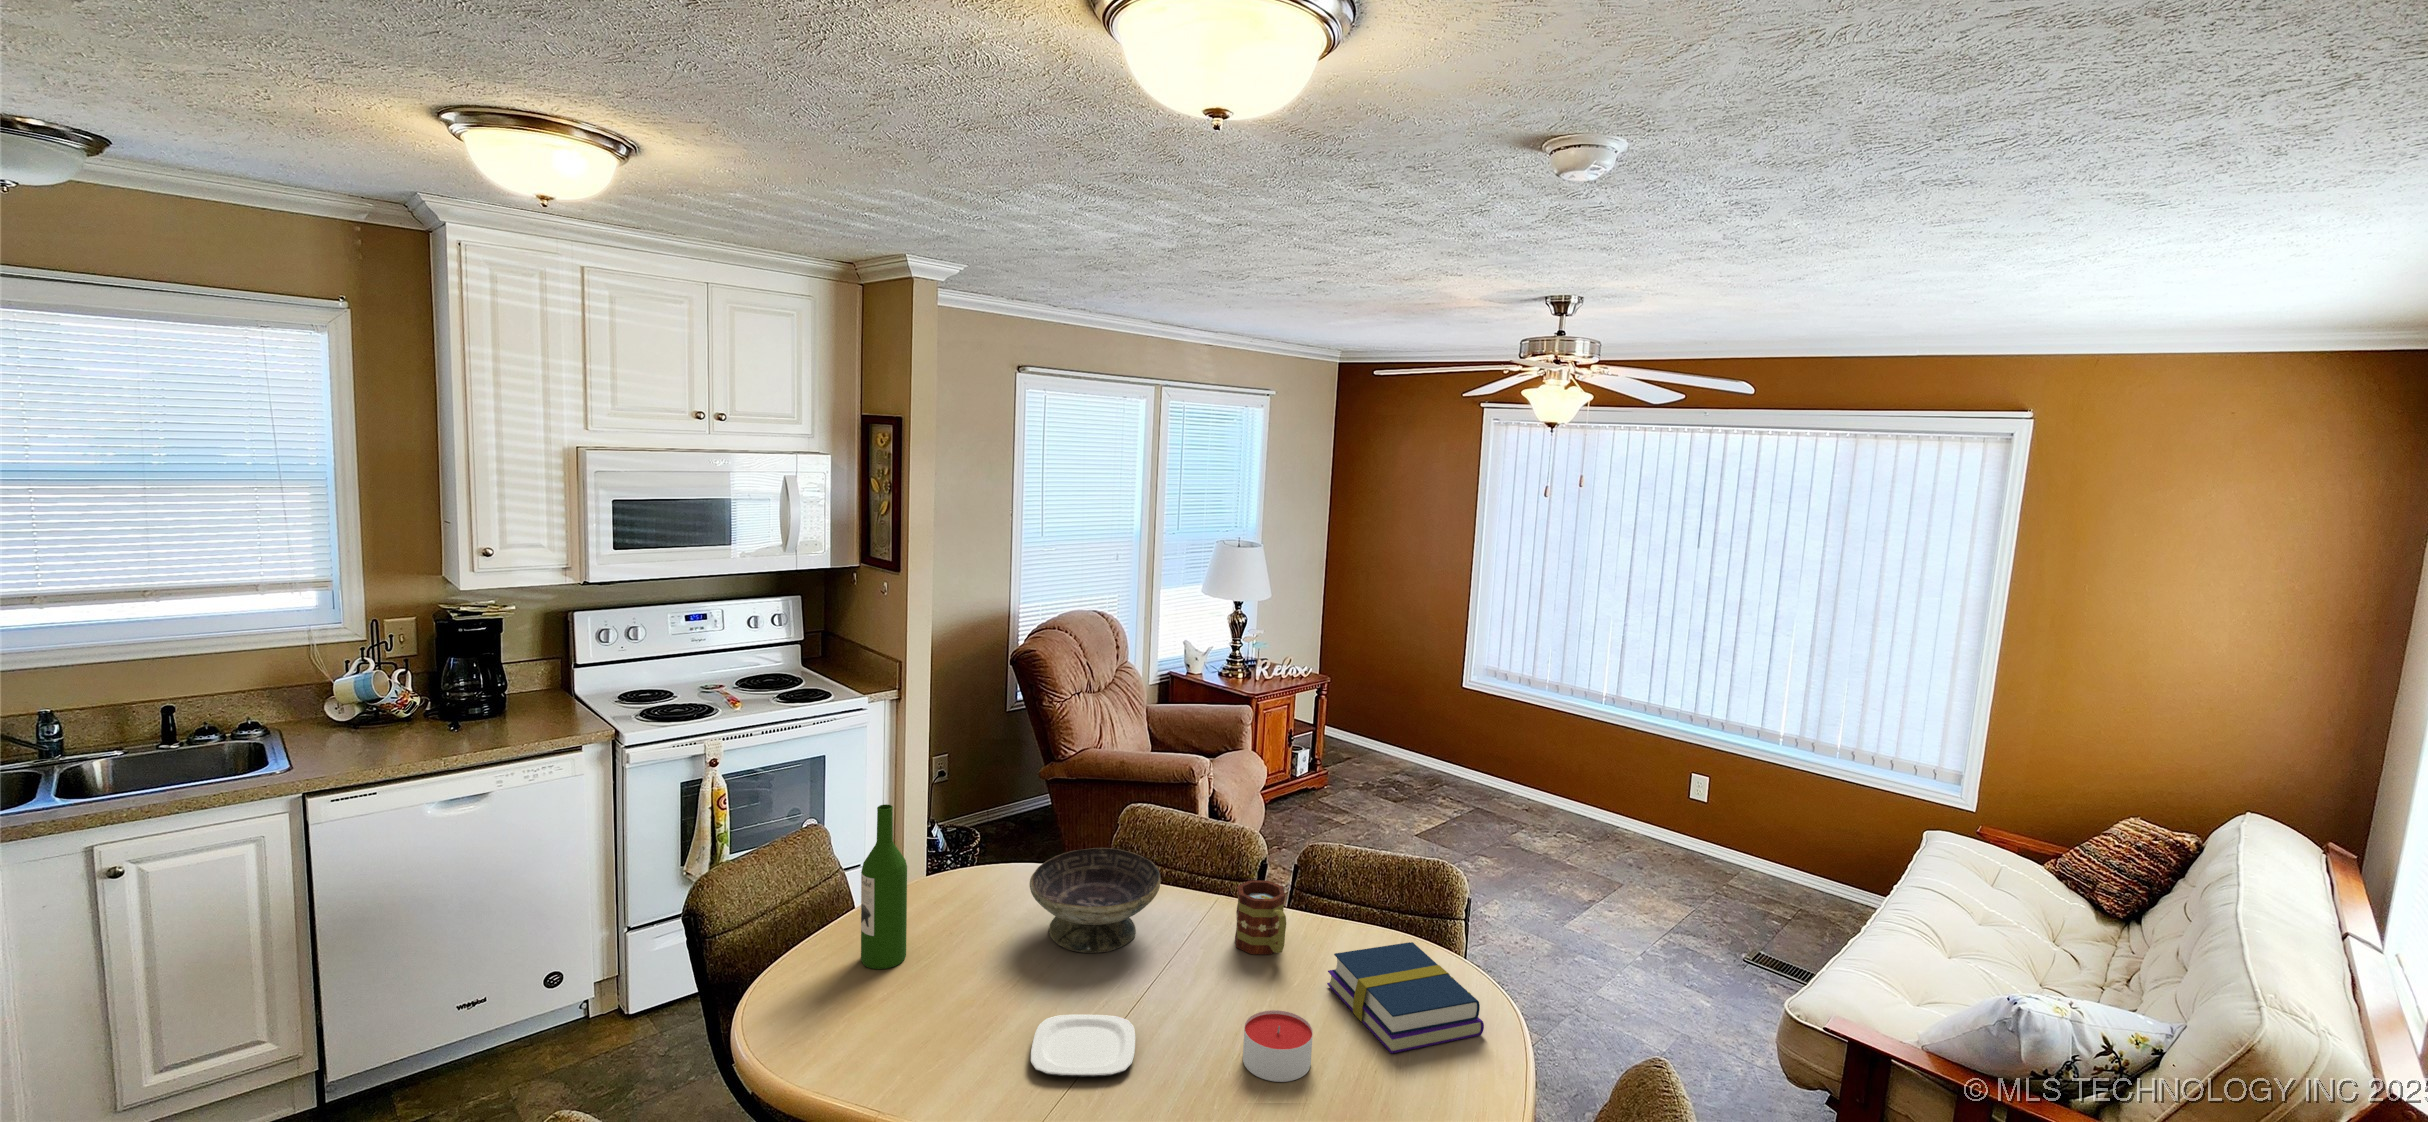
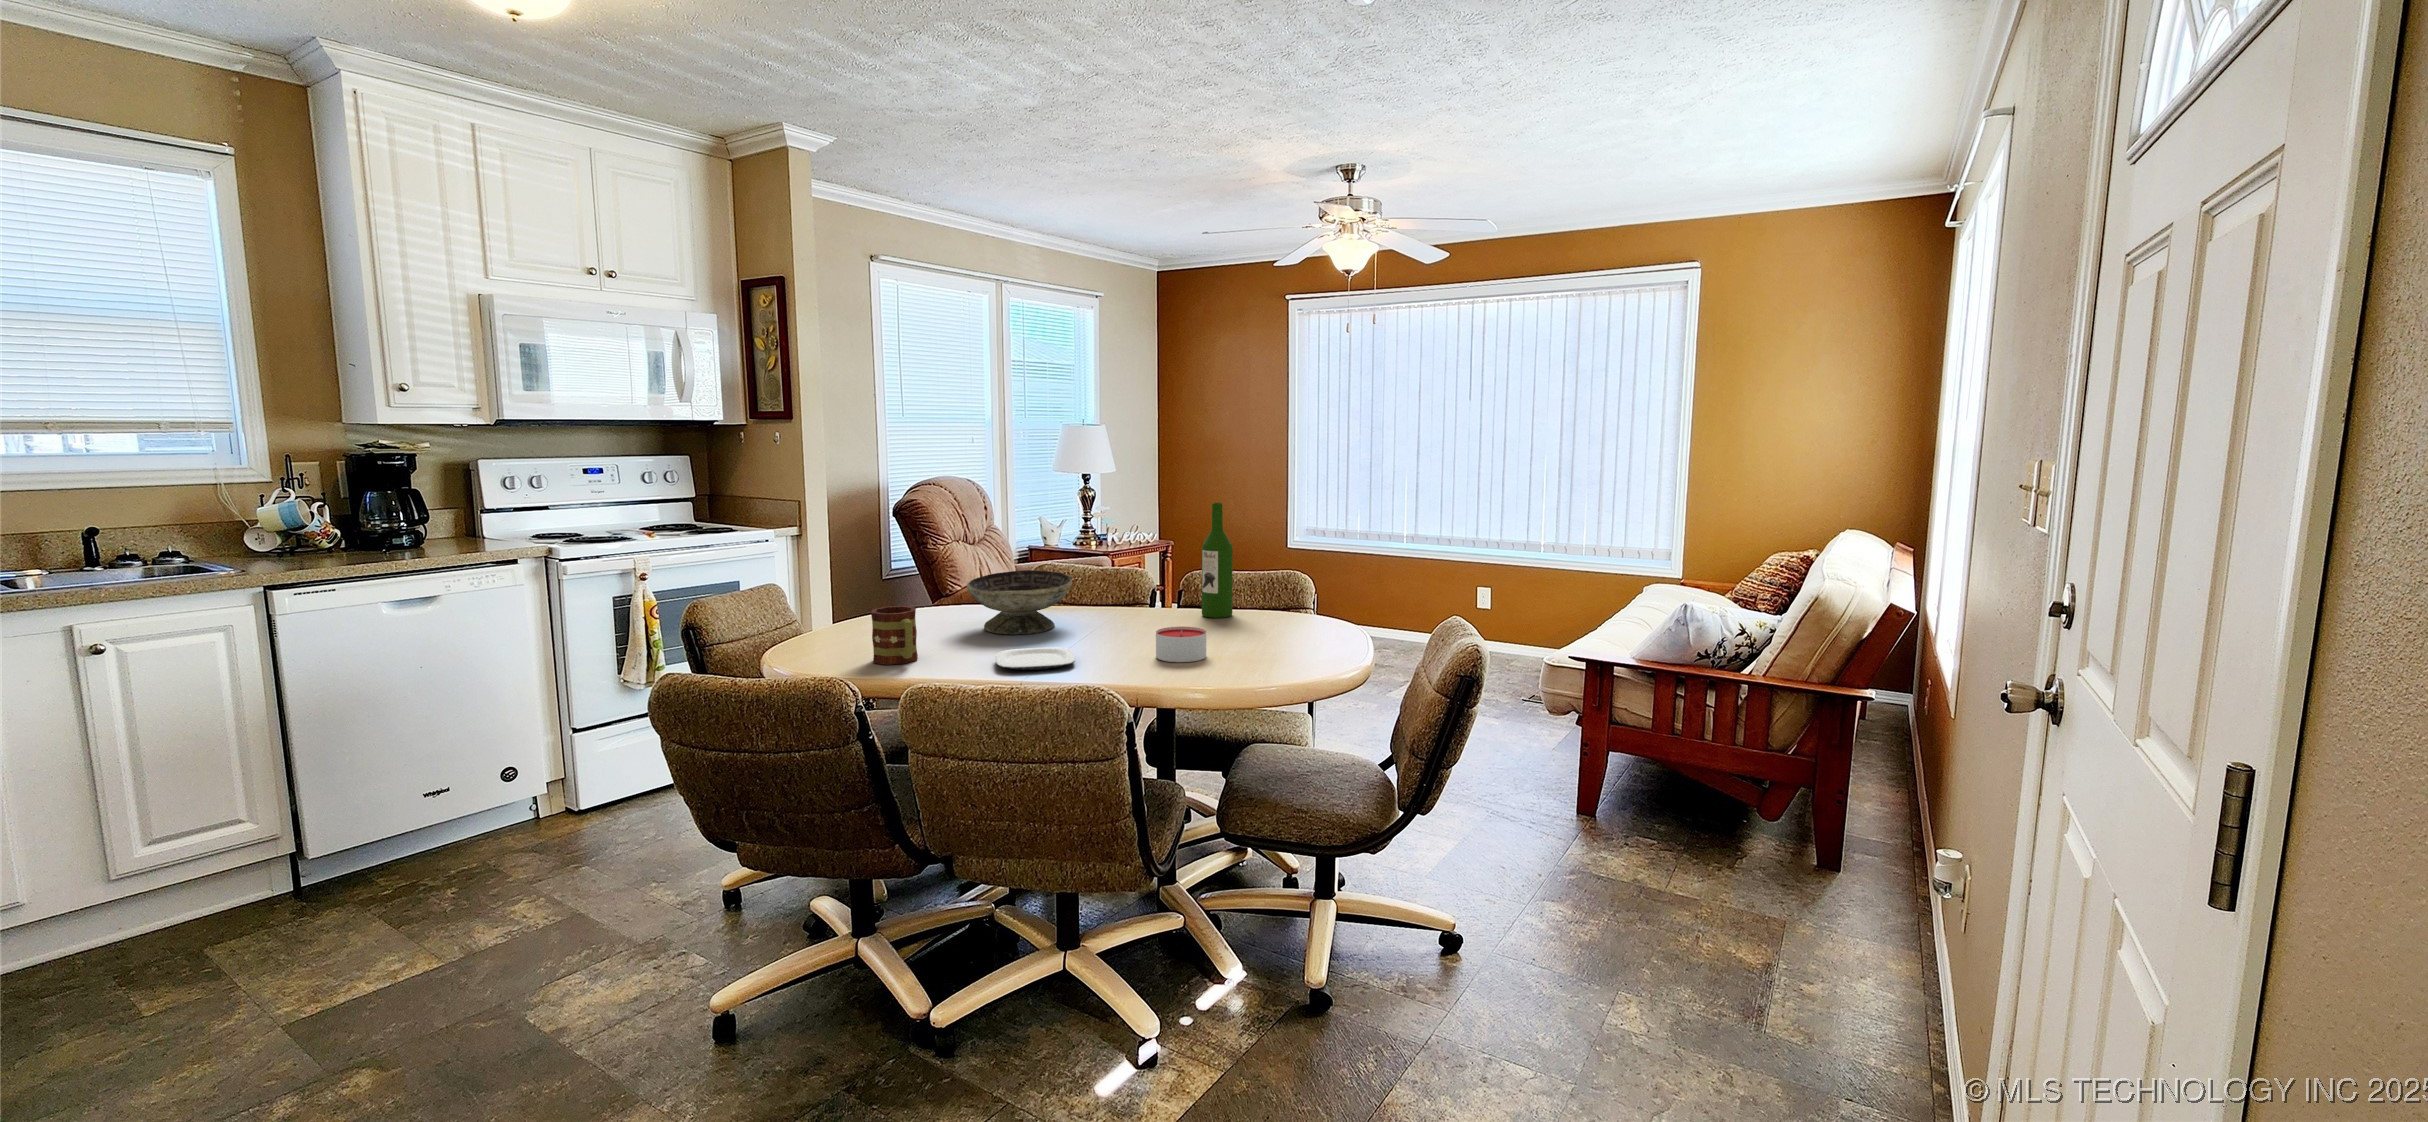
wine bottle: present [861,804,907,969] -> present [1202,503,1233,618]
mug: present [1235,880,1286,954] -> present [871,606,918,665]
book: present [1327,942,1484,1053] -> none [1210,601,1327,649]

